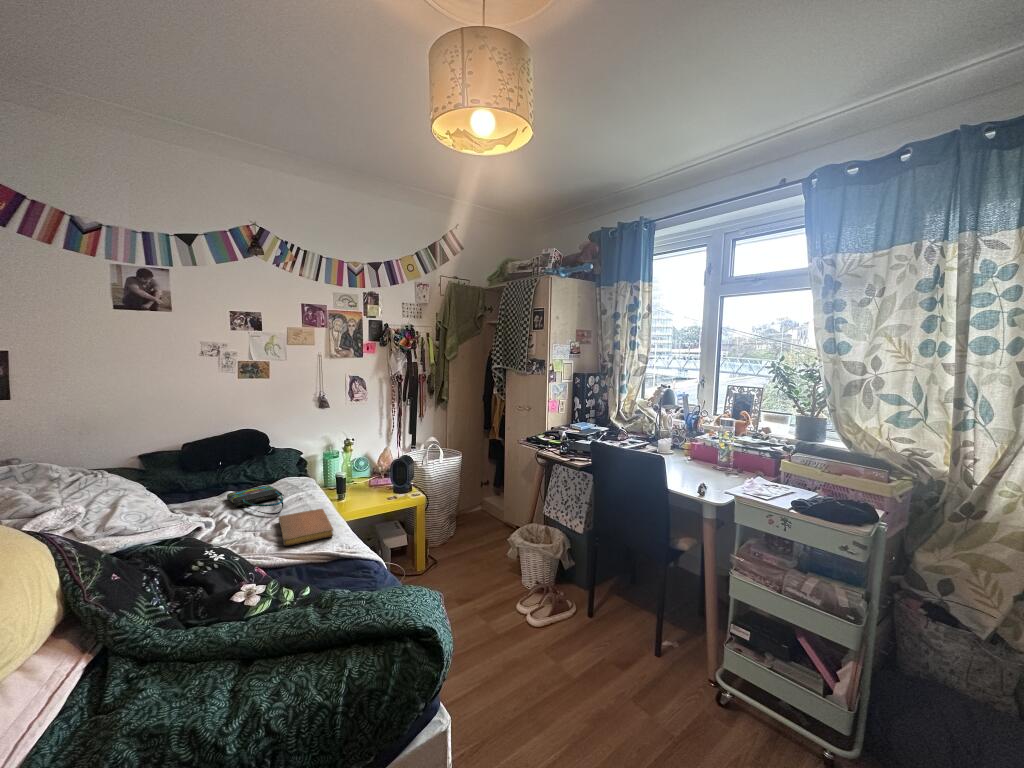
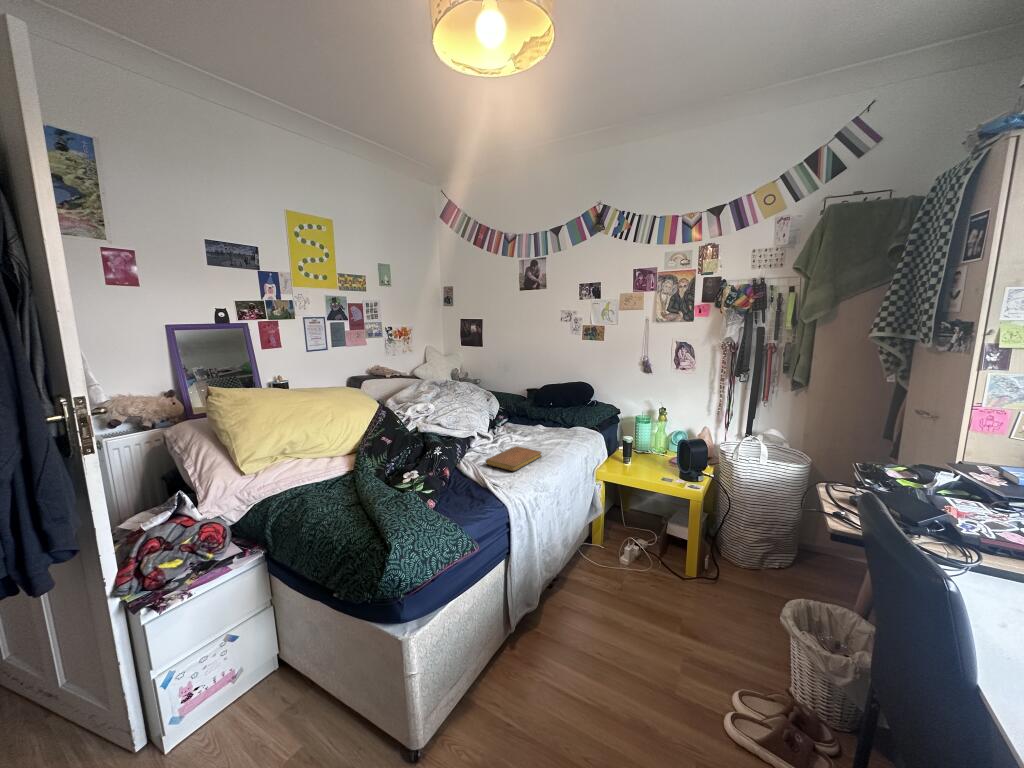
tote bag: present [227,485,284,515] -> none [515,424,554,445]

